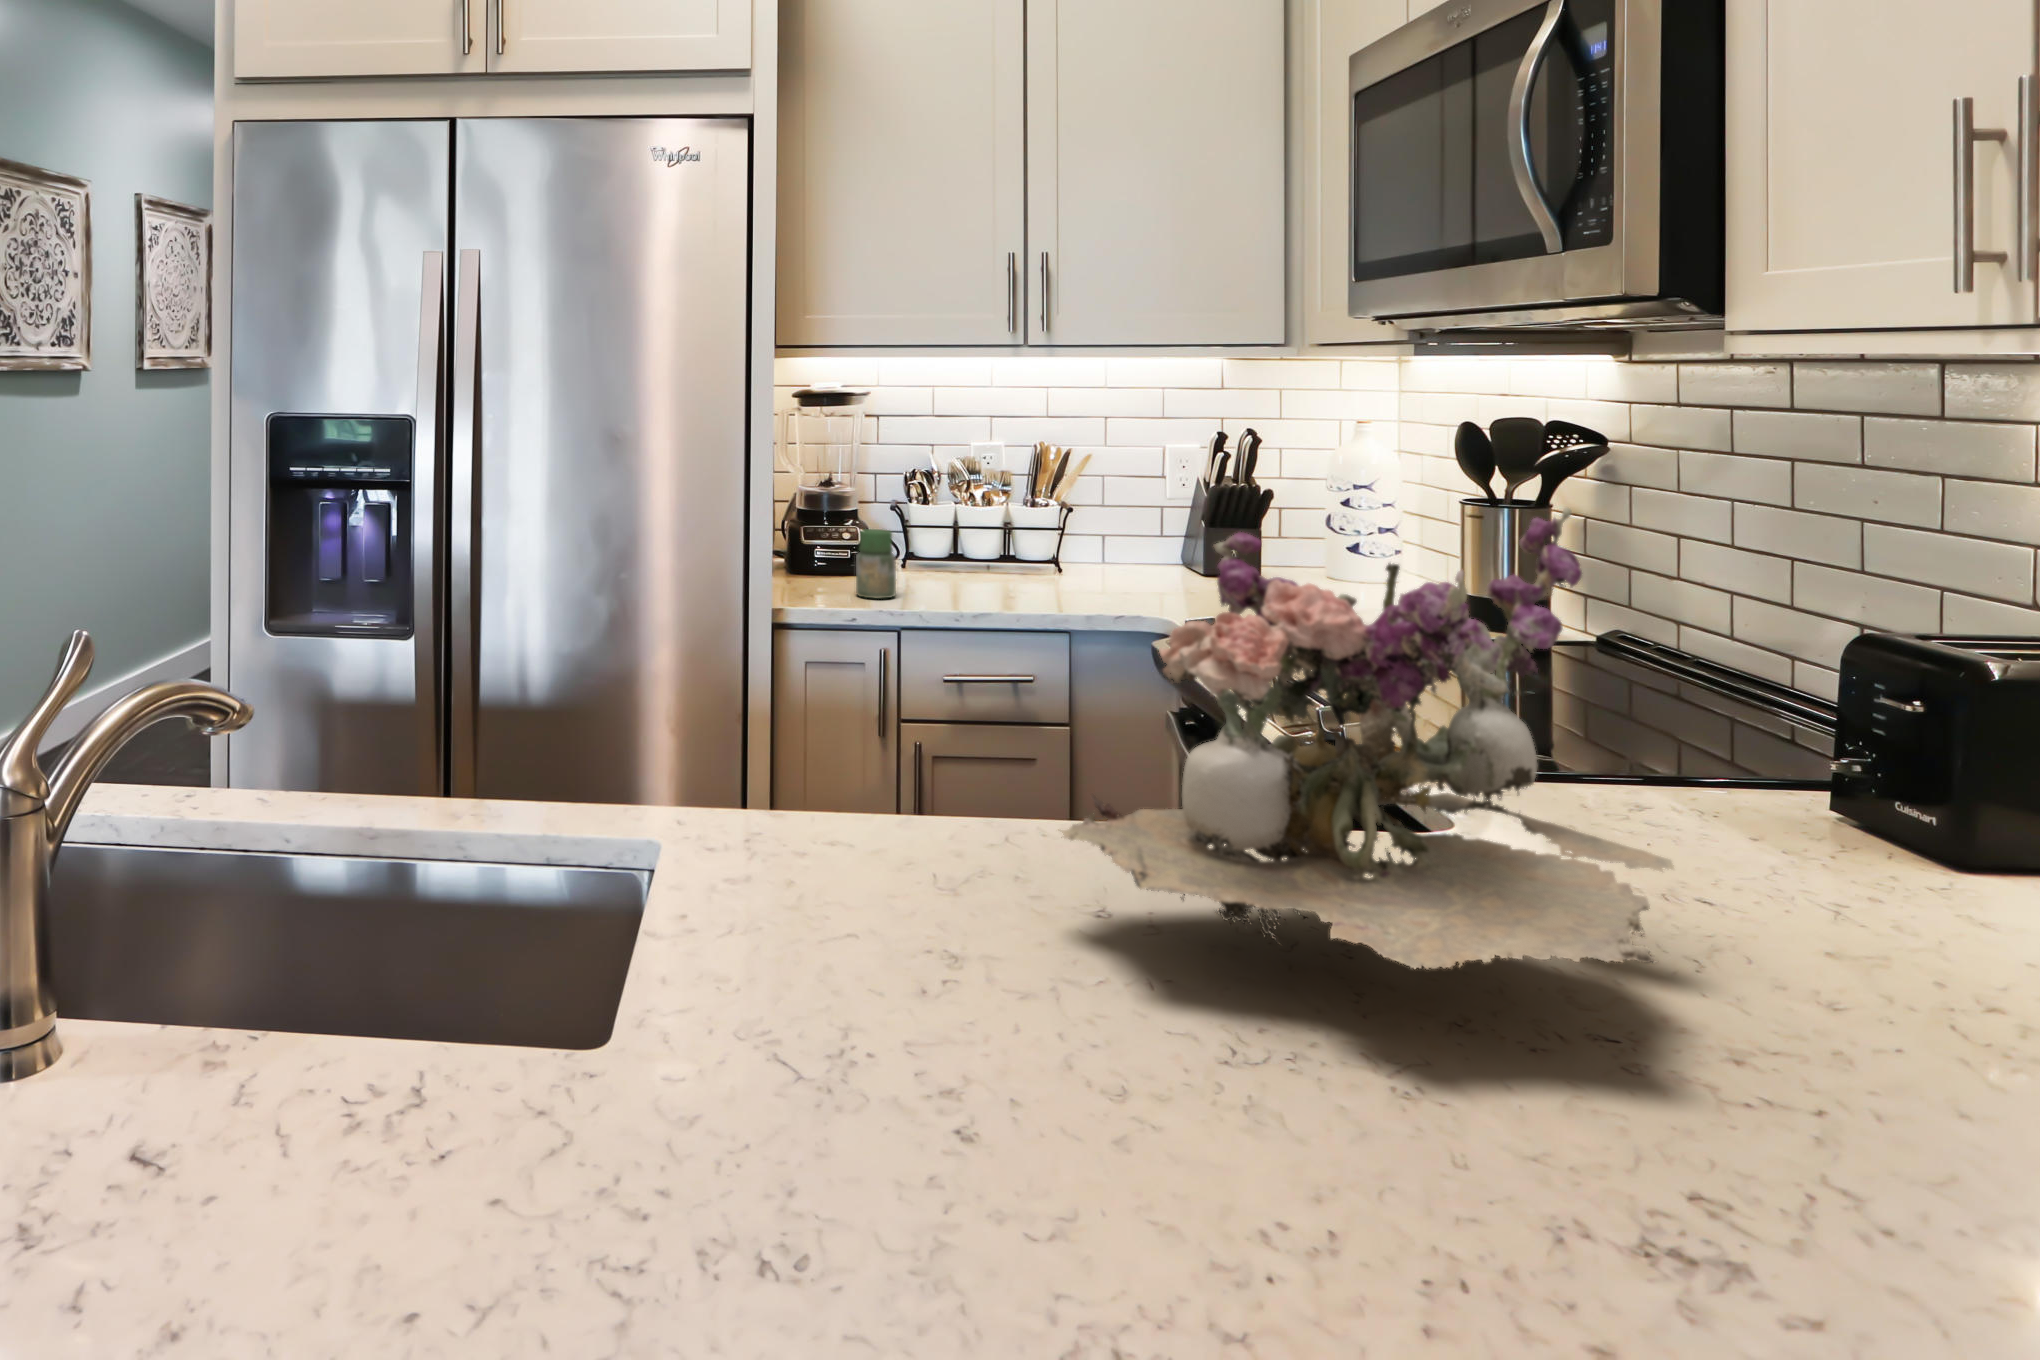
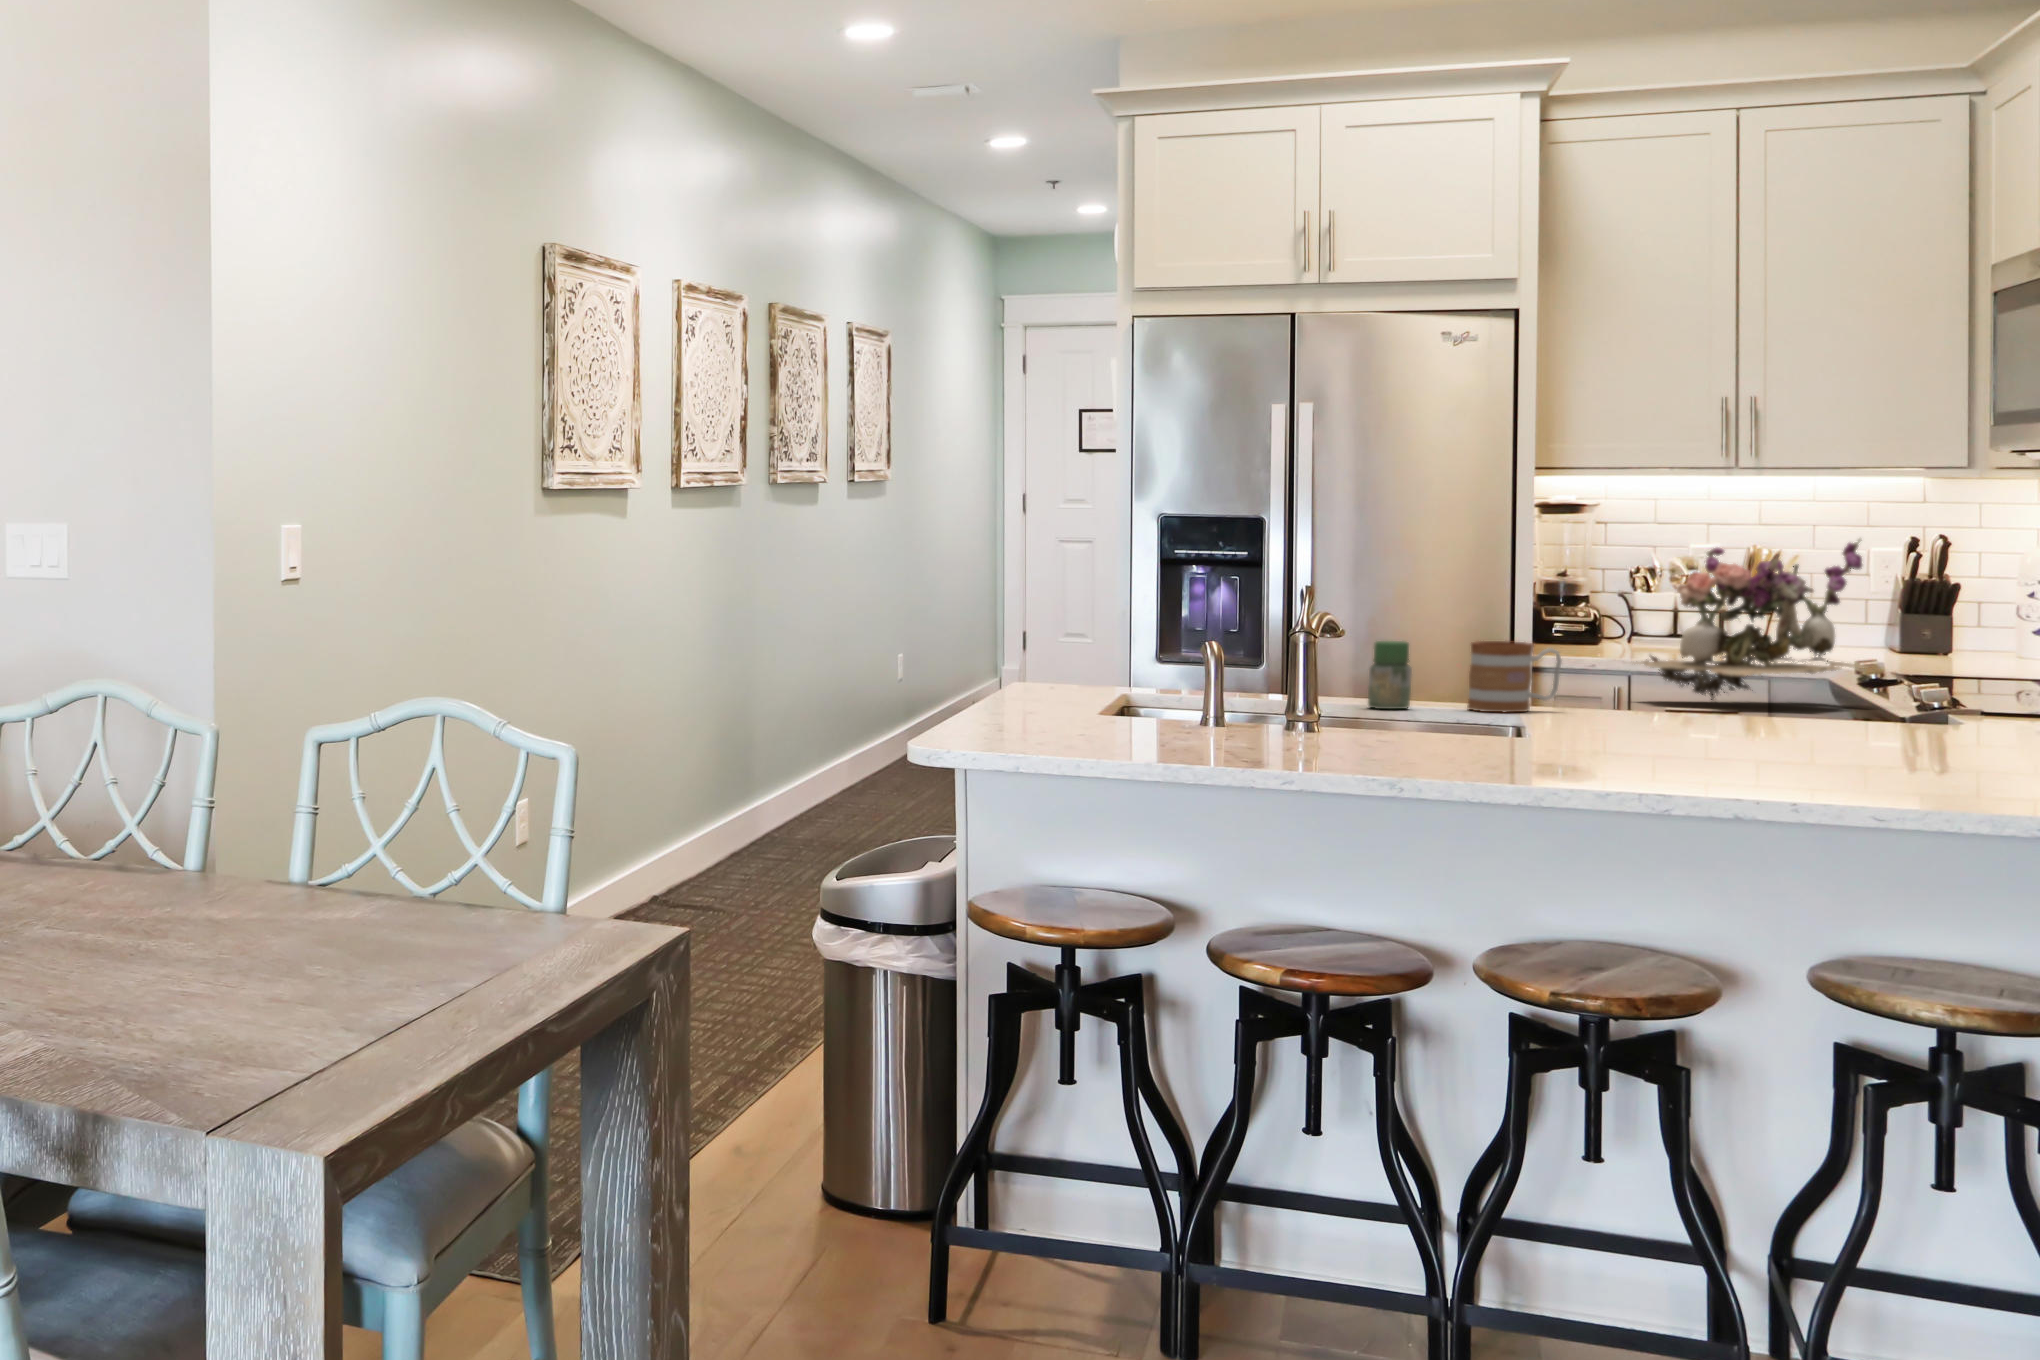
jar: present [856,529,896,599] -> present [1368,641,1412,709]
mug: none [623,898,934,1252] -> present [1467,641,1561,712]

